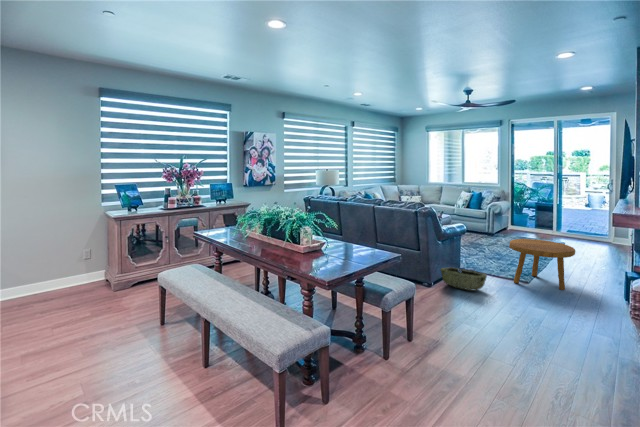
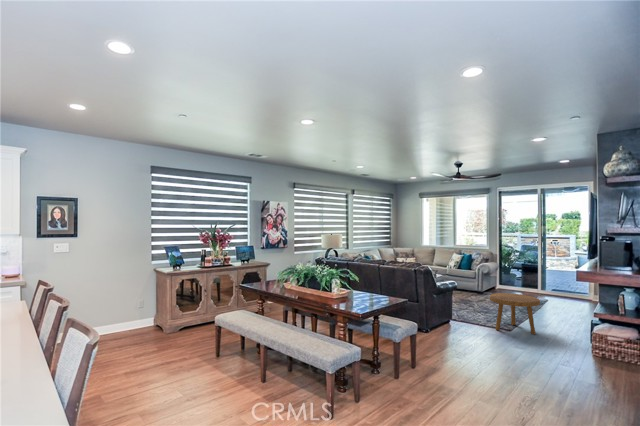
woven basket: present [440,267,487,290] -> none [435,317,472,335]

